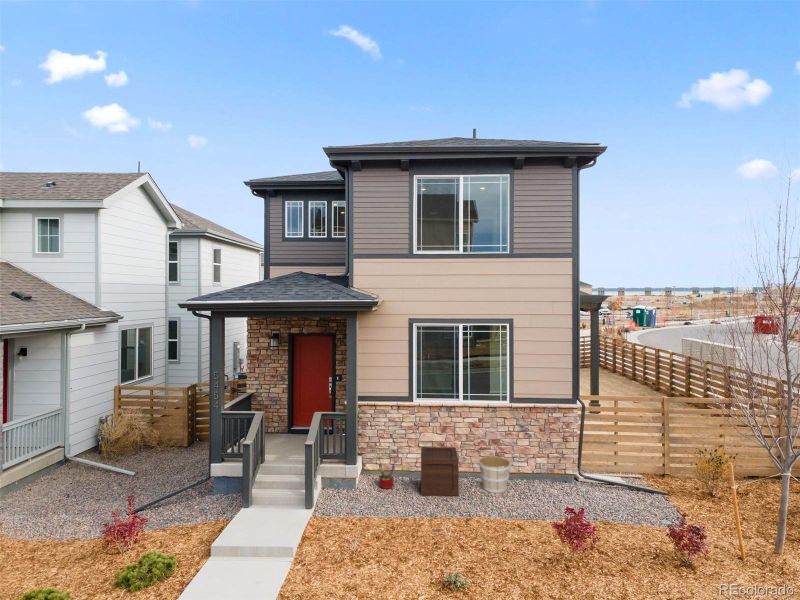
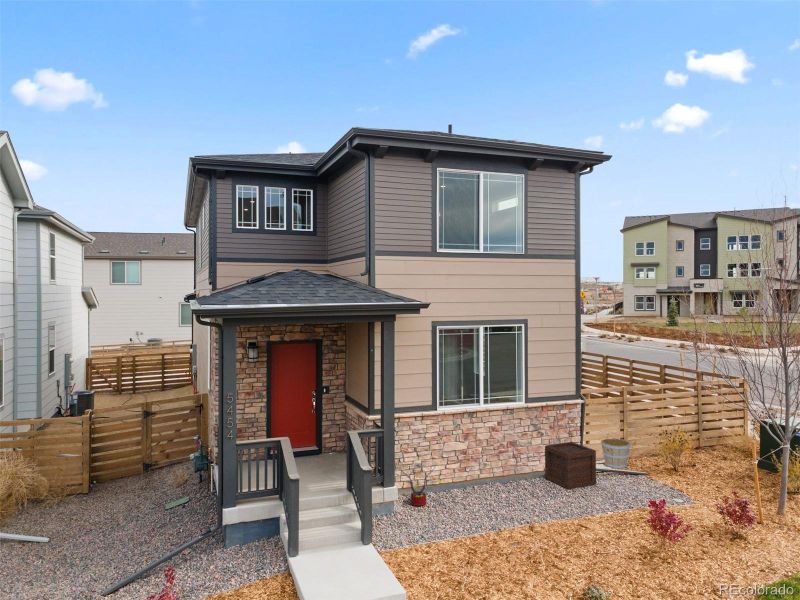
wooden crate: present [421,447,459,496] -> present [545,442,596,489]
wooden bucket: present [478,457,511,493] -> present [601,438,631,468]

